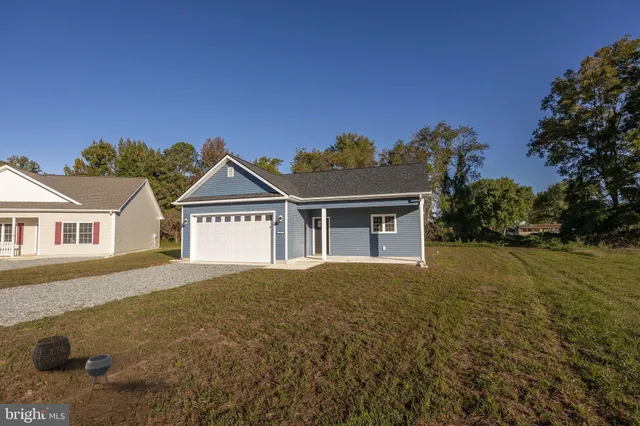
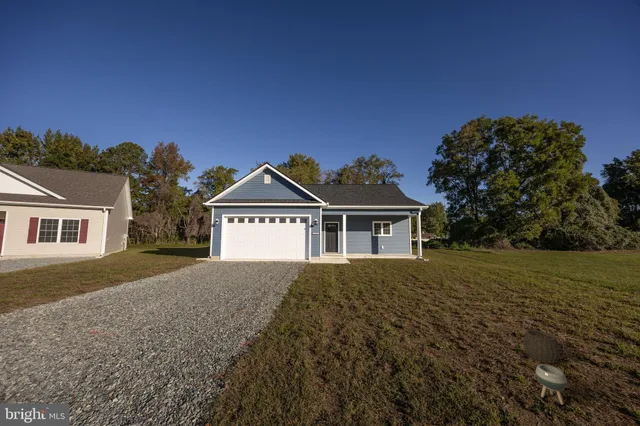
woven basket: present [31,335,71,370] -> present [524,330,560,363]

